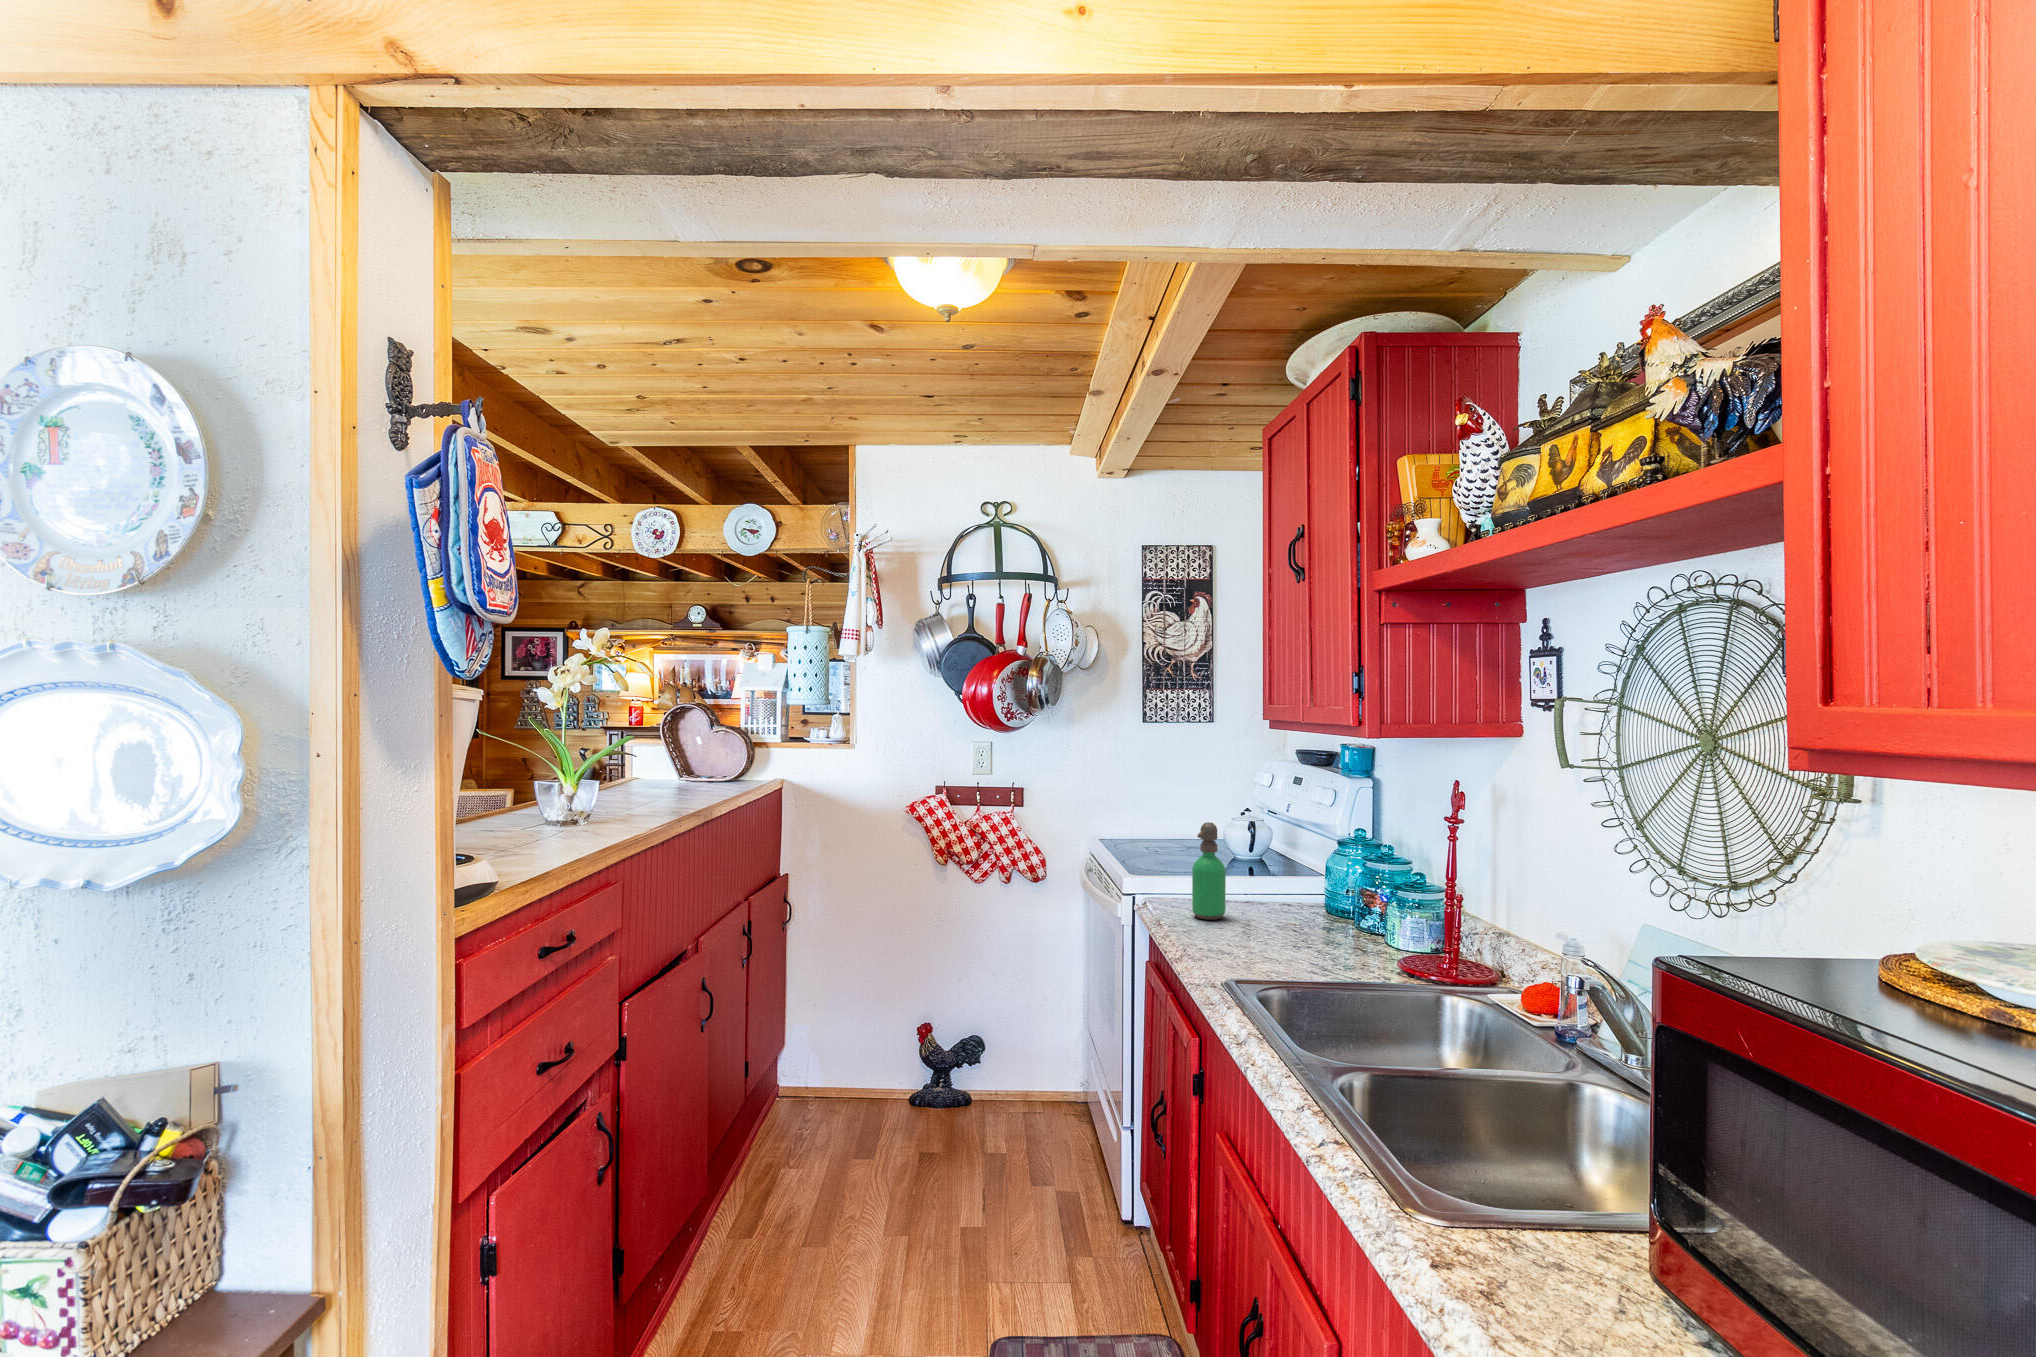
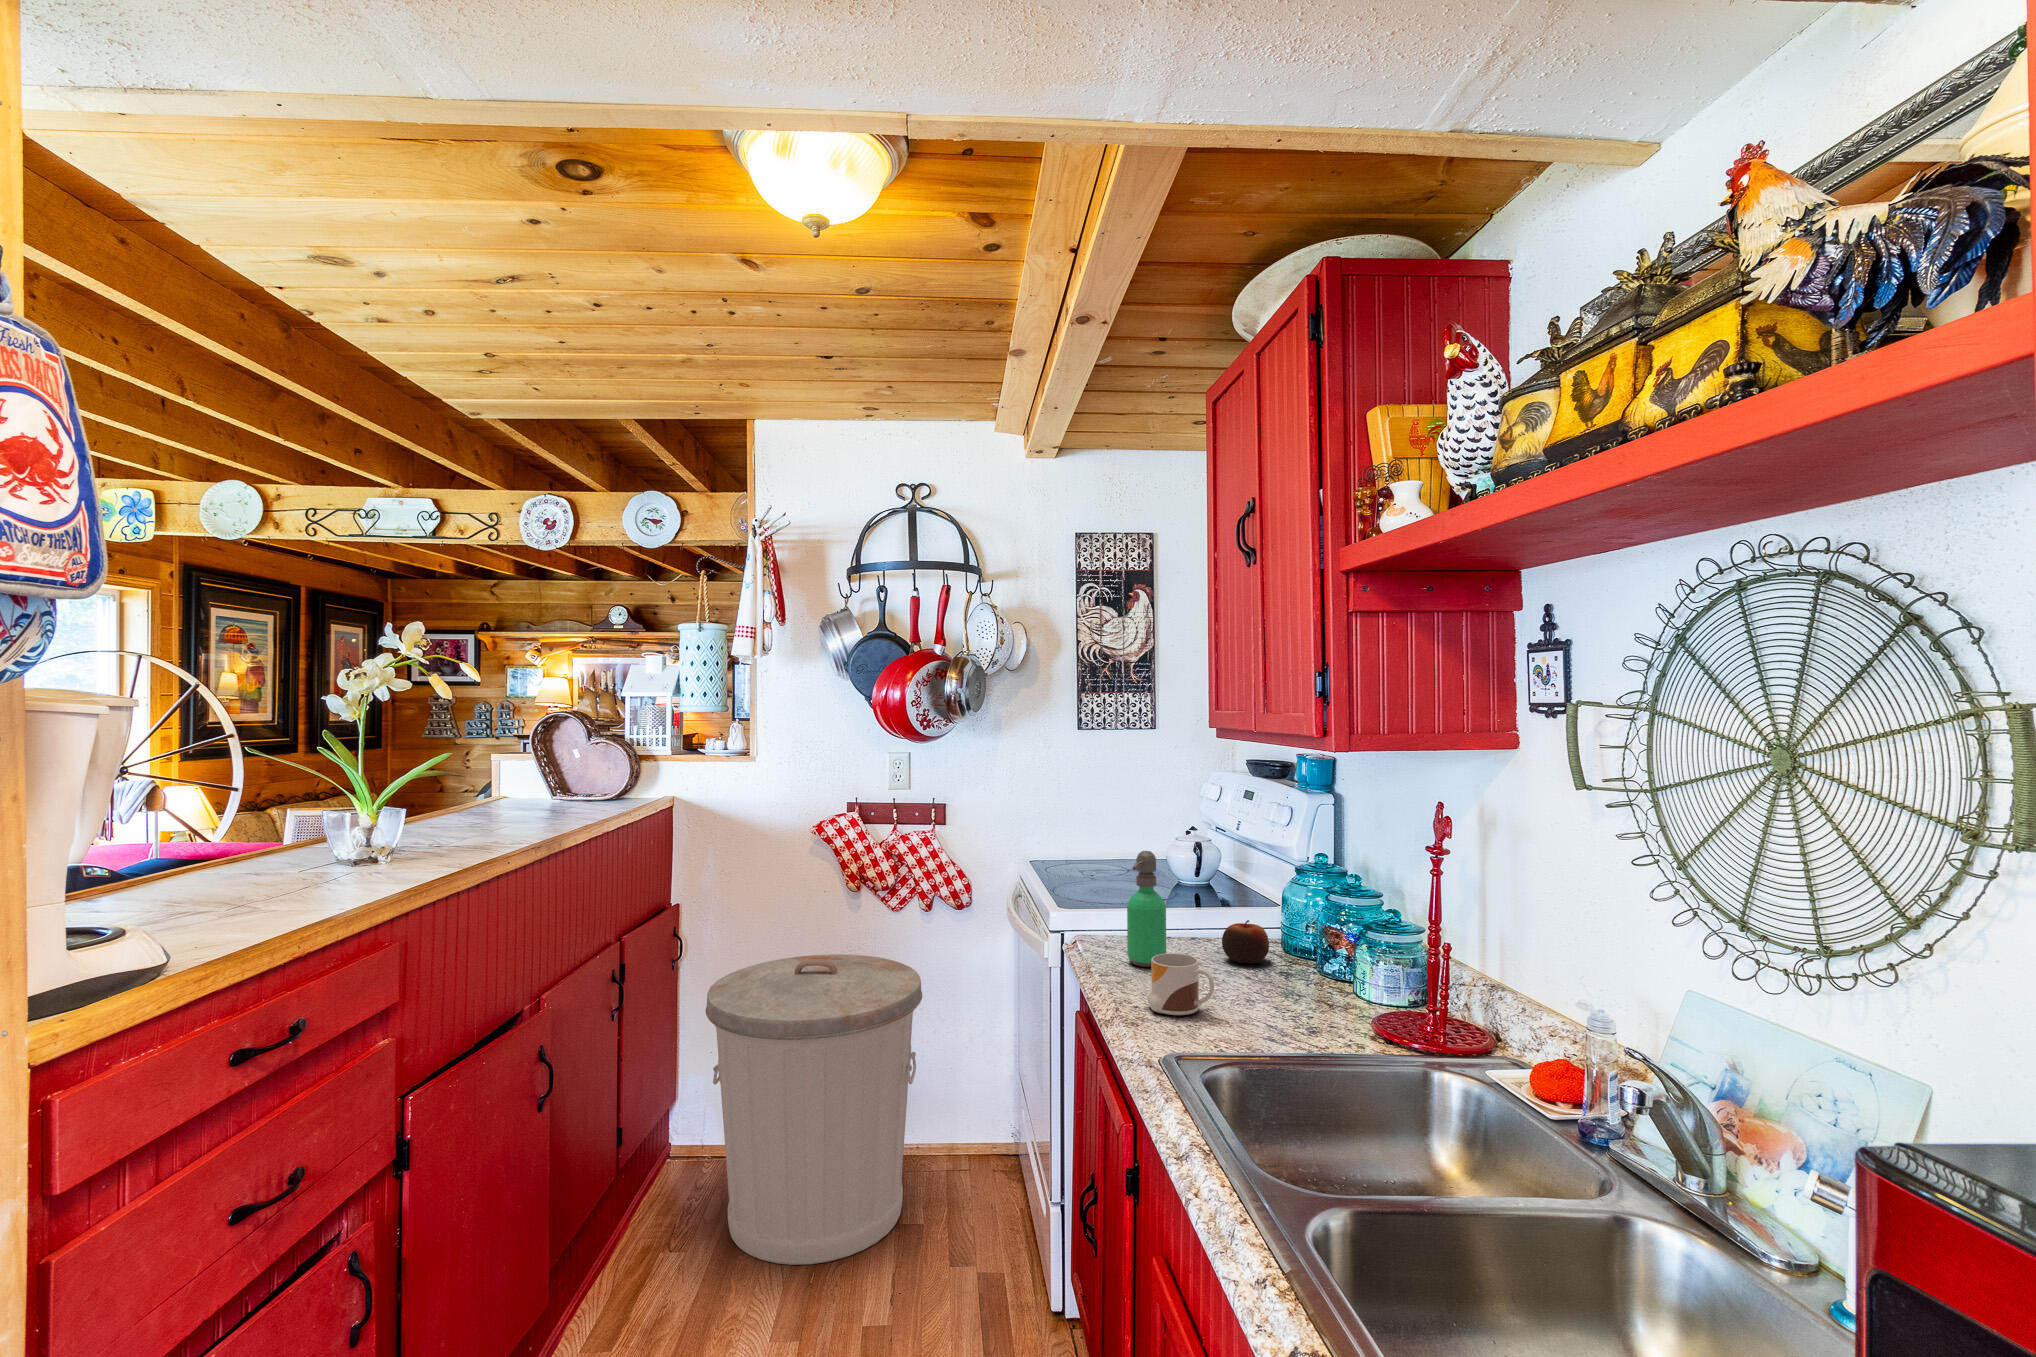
apple: none [1273,883,1314,919] -> present [1222,920,1269,964]
mug: none [1211,904,1267,952] -> present [1147,953,1214,1015]
trash can: none [818,920,1004,1181] -> present [706,954,922,1265]

